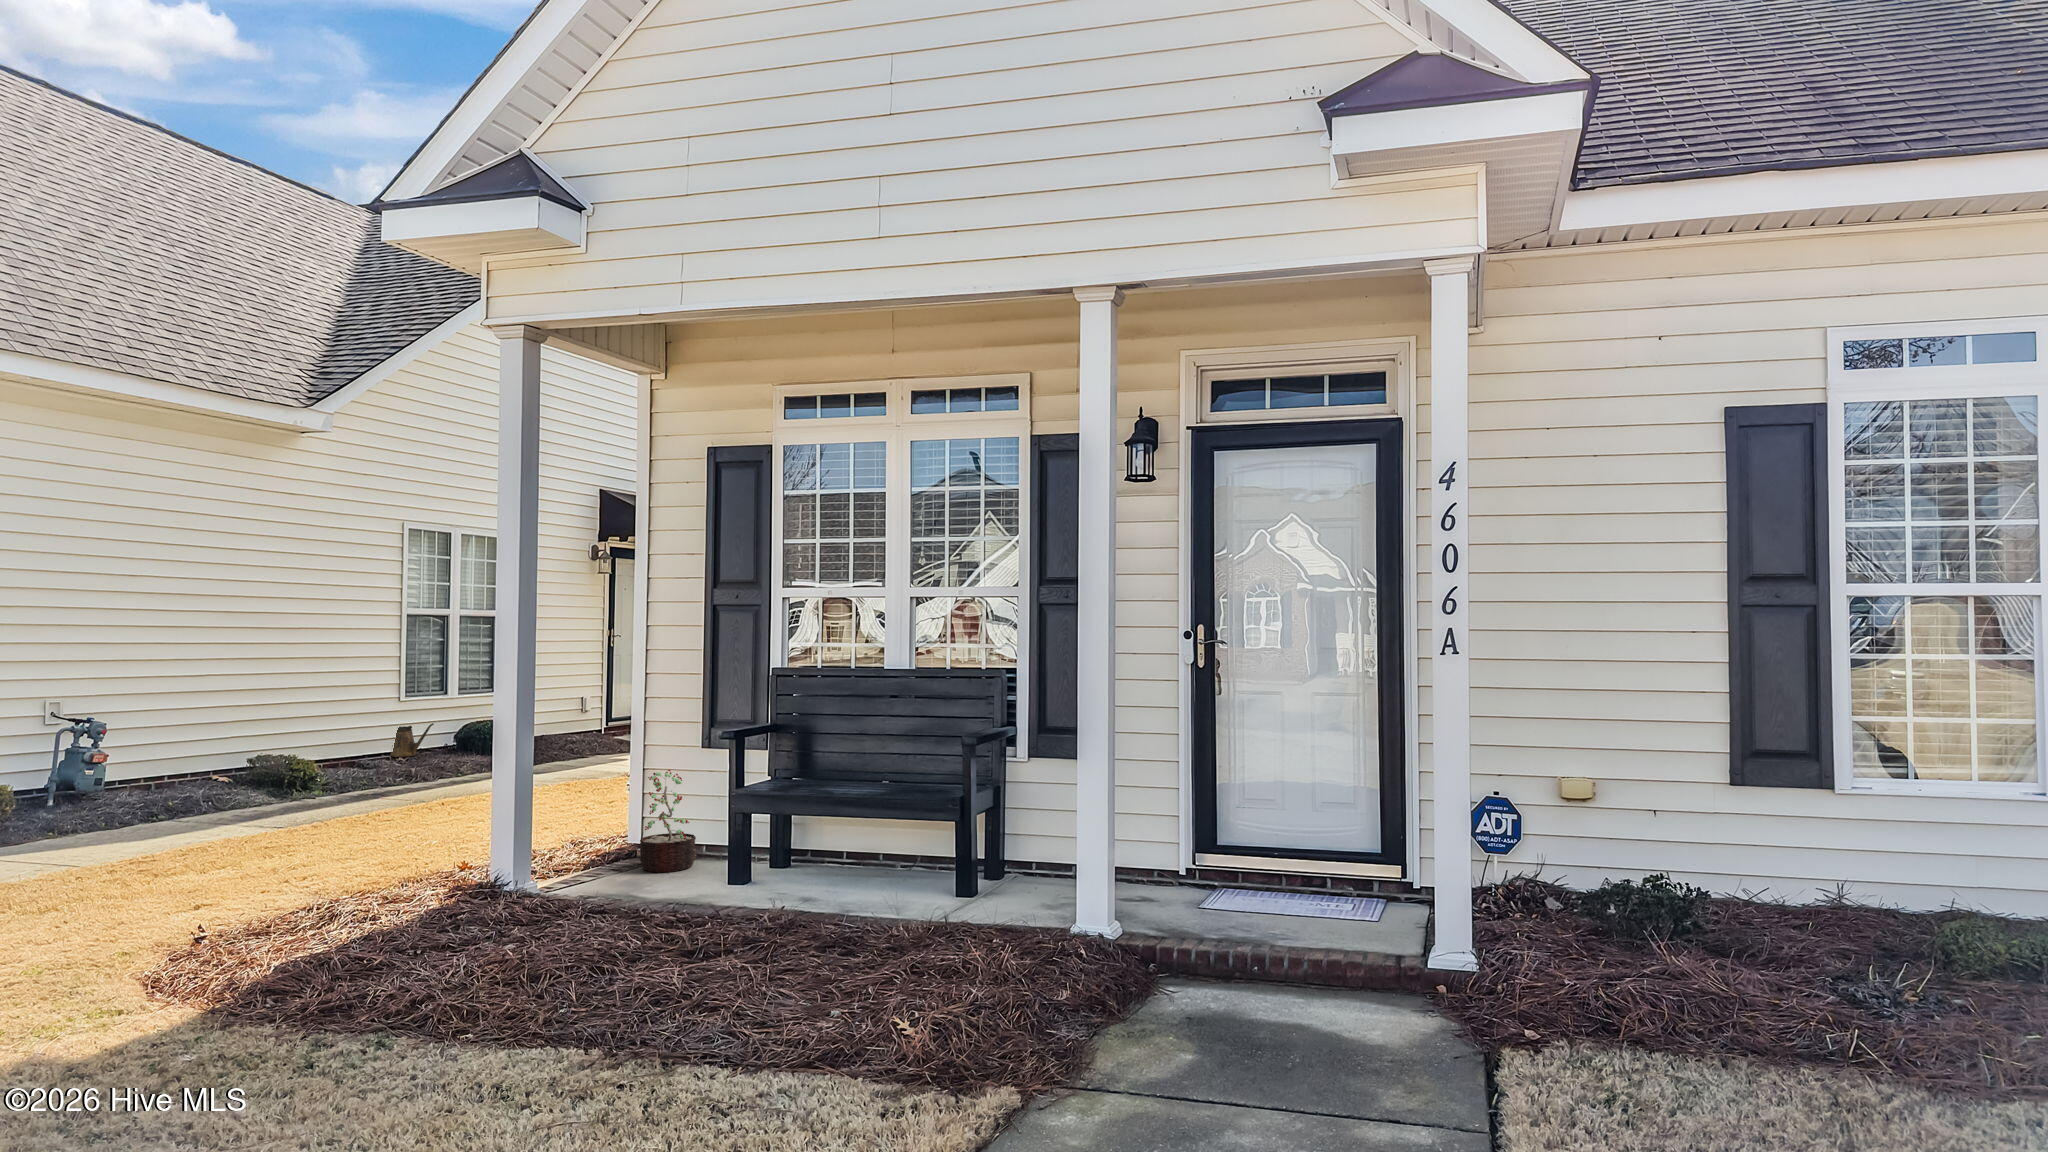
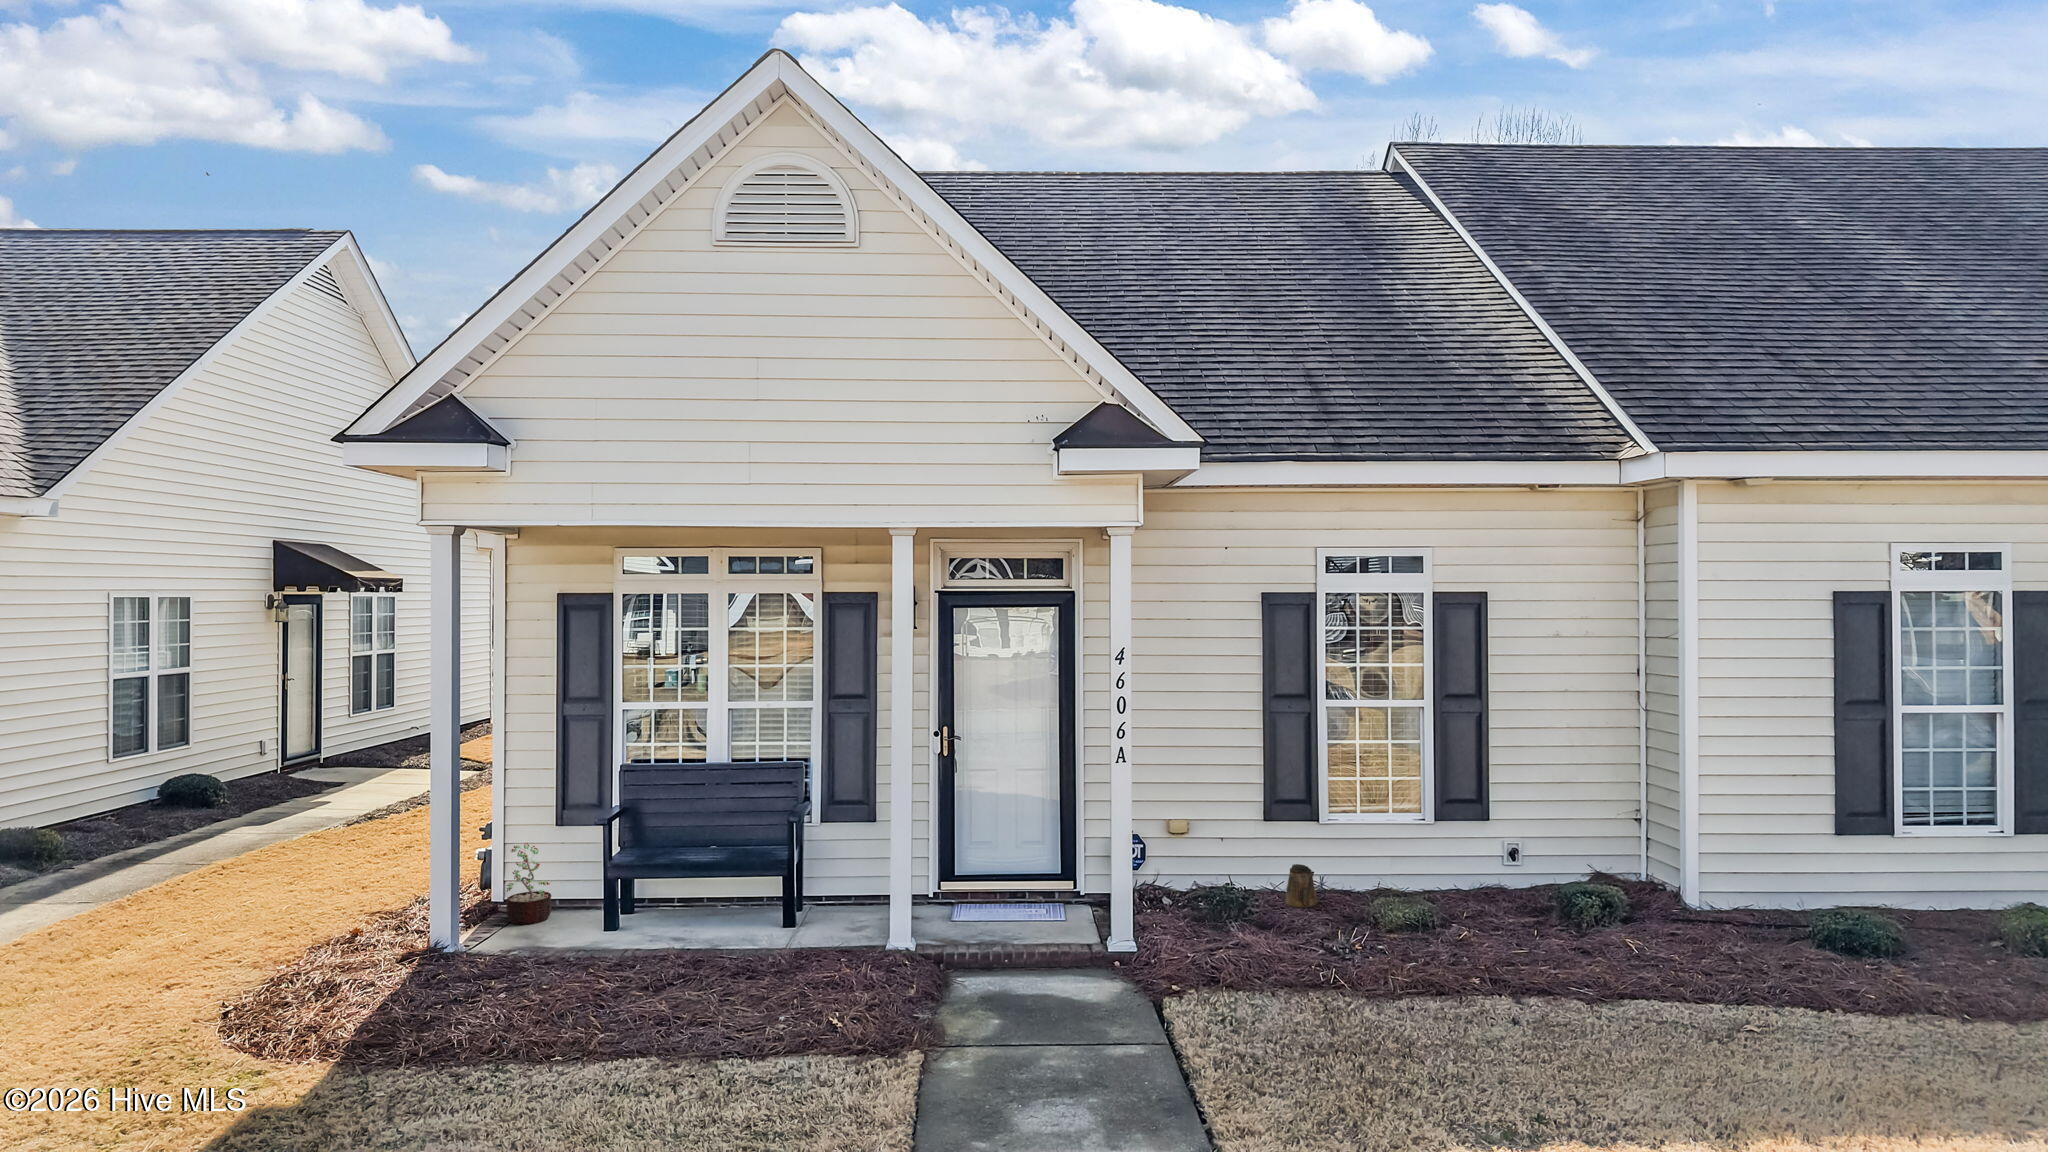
watering can: present [390,723,434,757] -> present [1284,864,1318,908]

